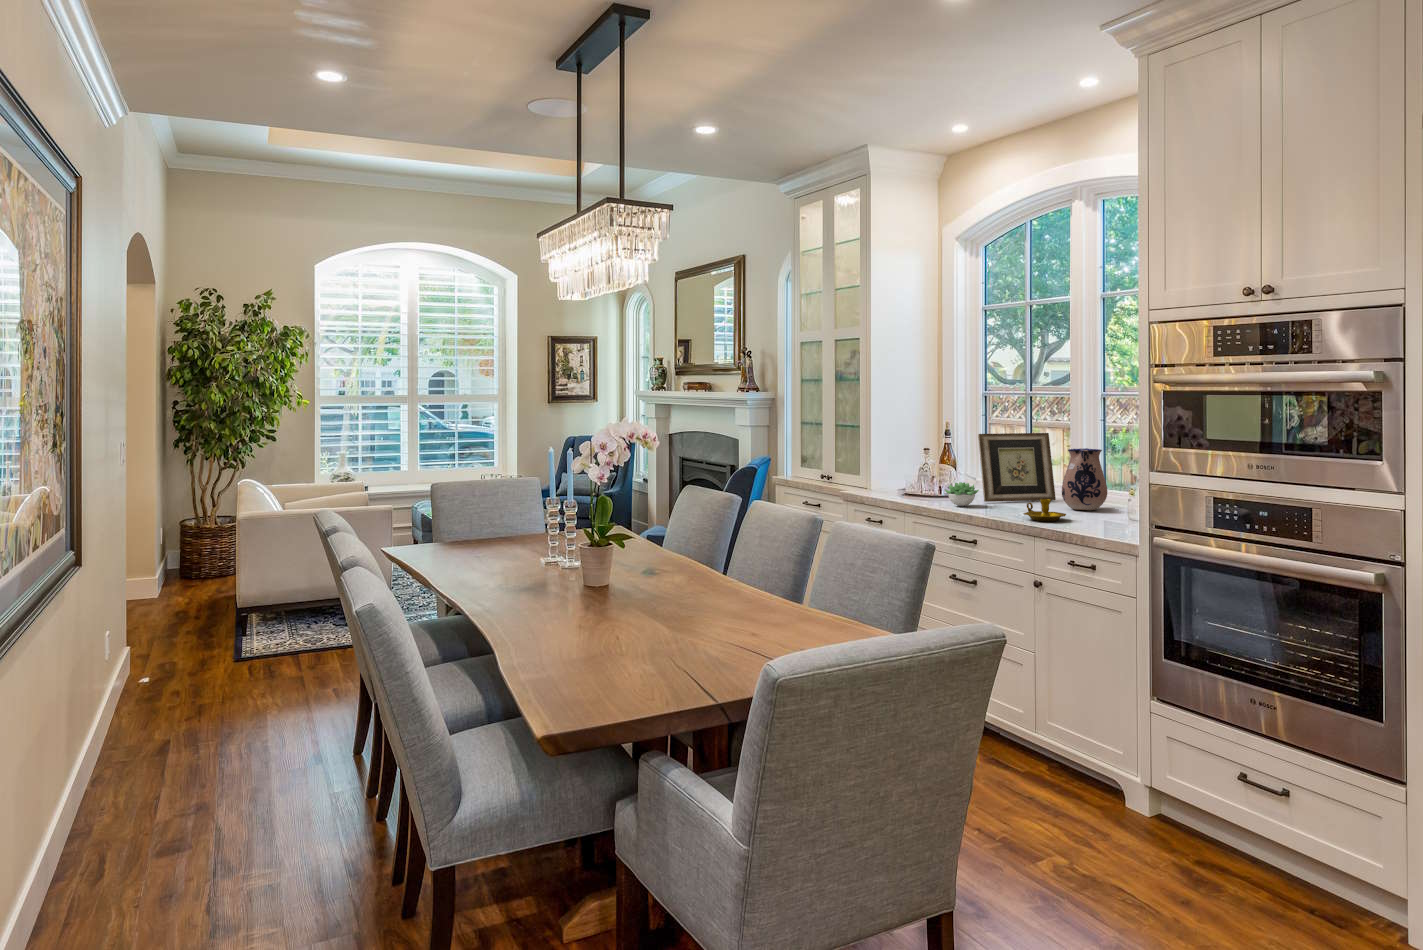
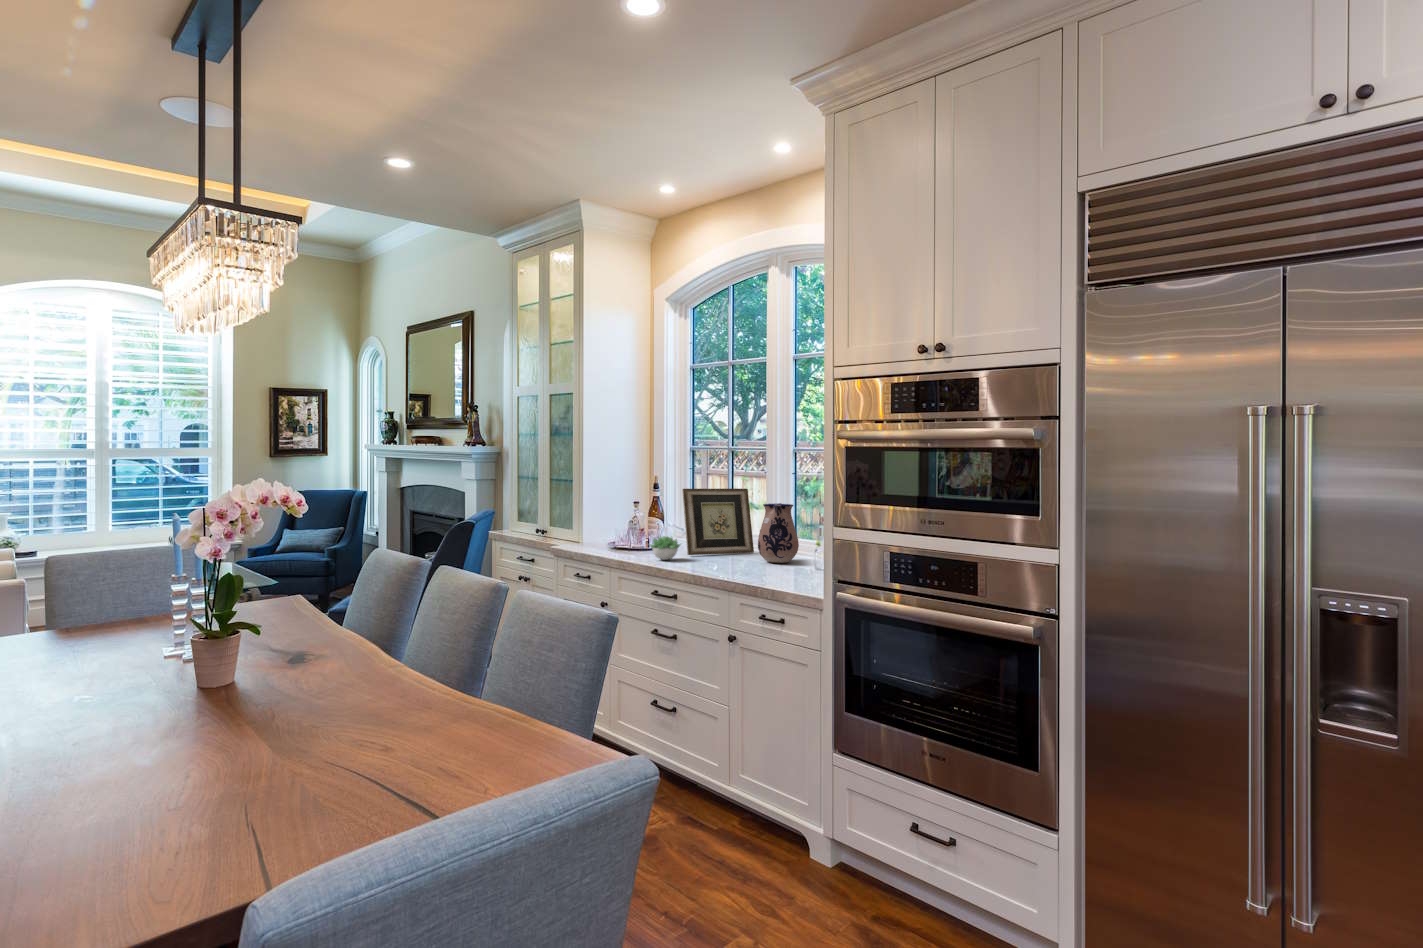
candlestick: present [1024,499,1066,521] -> none [720,553,761,575]

